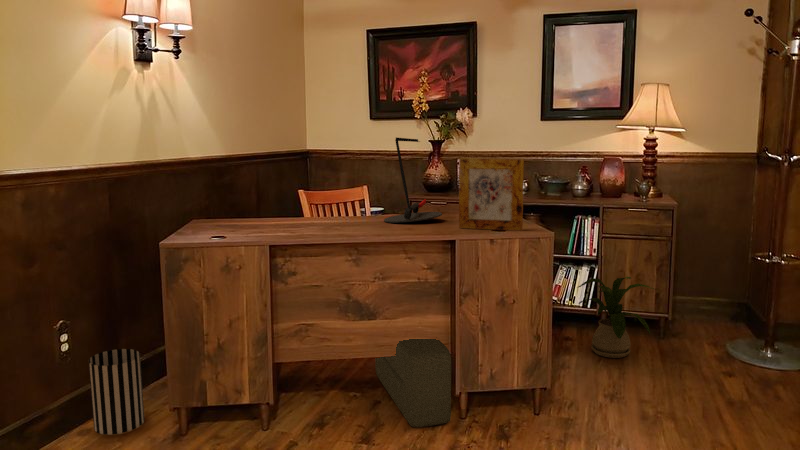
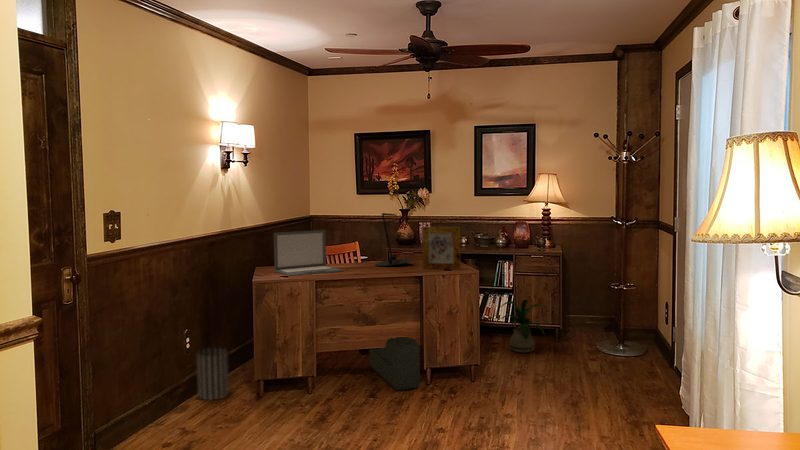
laptop: none [213,163,326,240] -> present [274,230,343,276]

